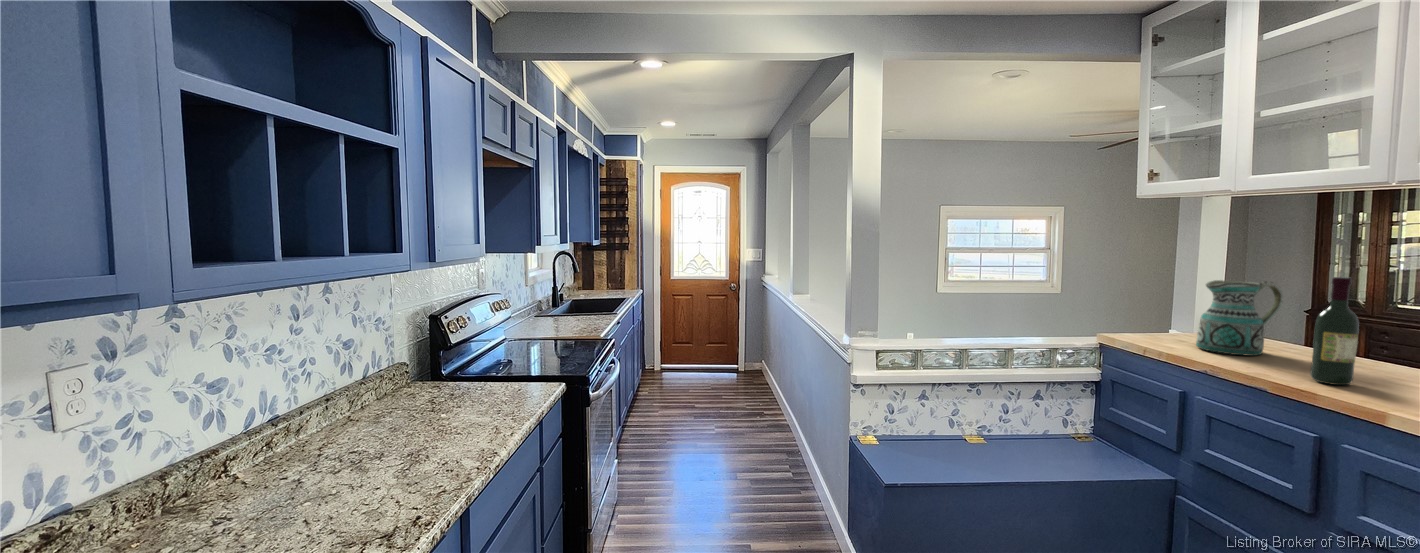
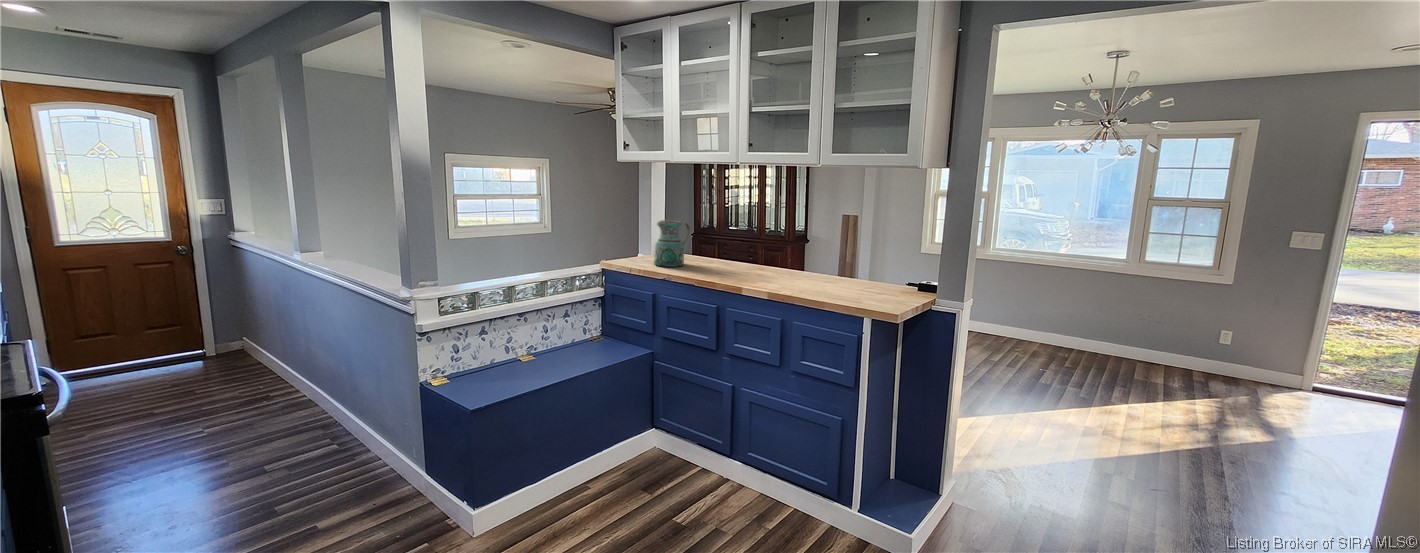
wine bottle: present [1310,277,1359,385] -> none [704,218,720,278]

